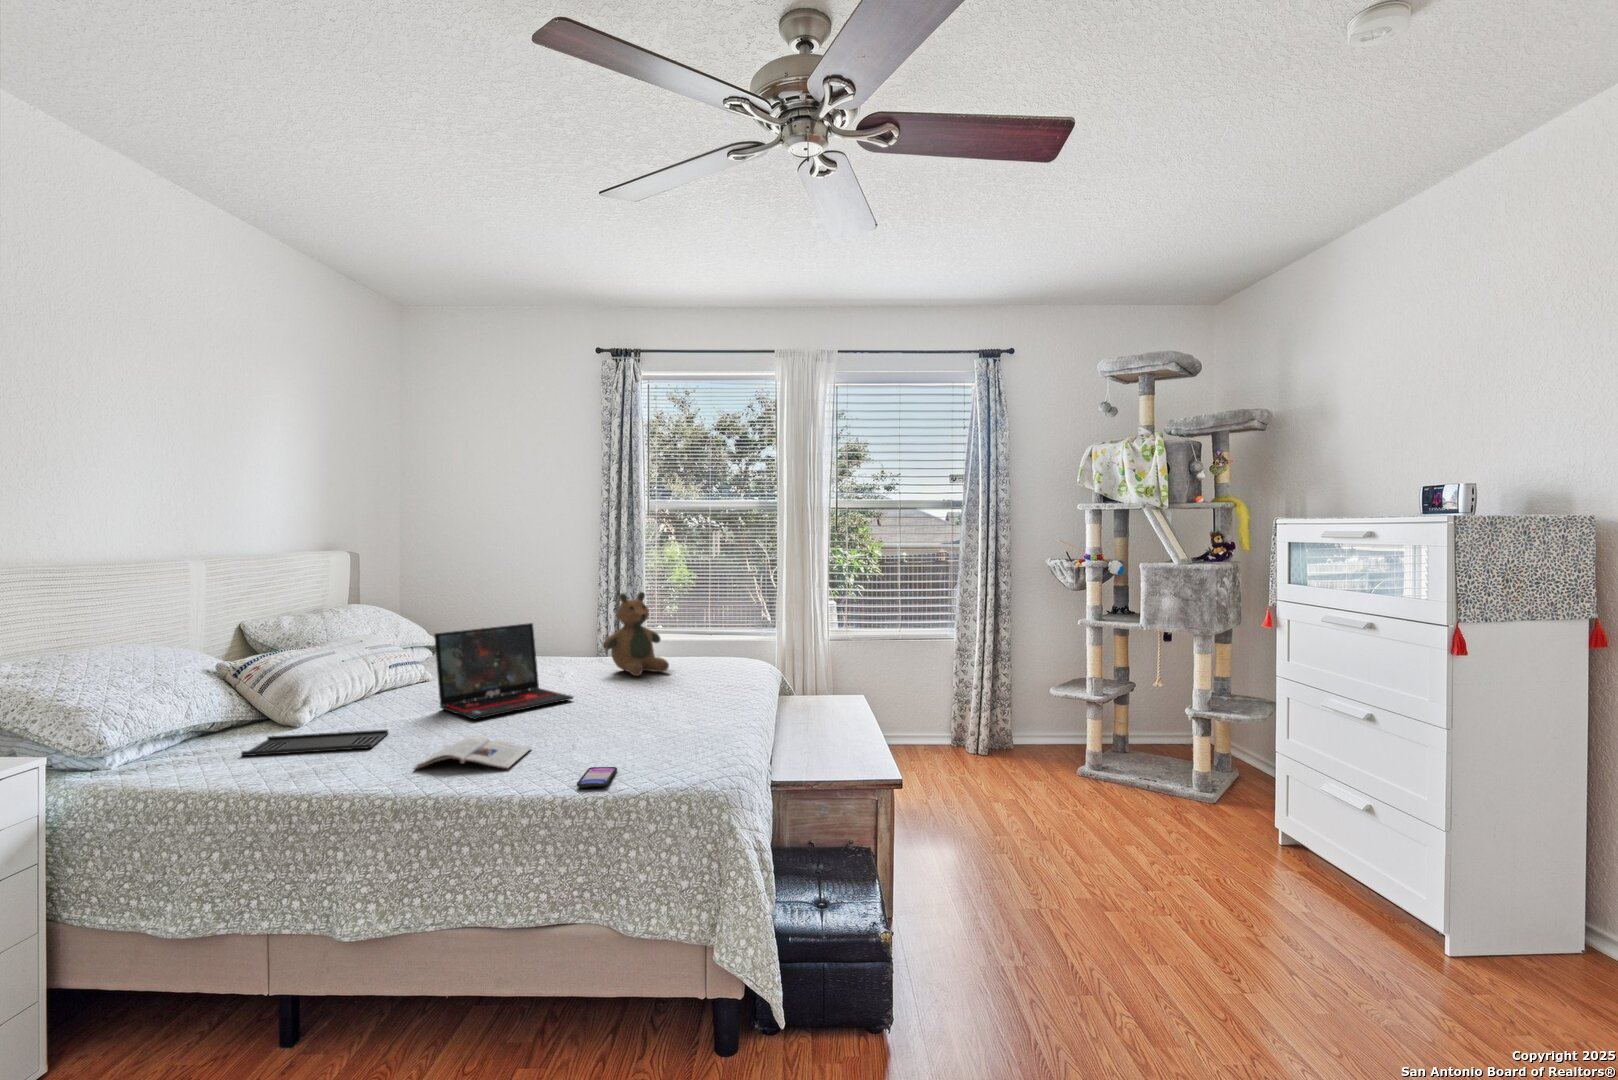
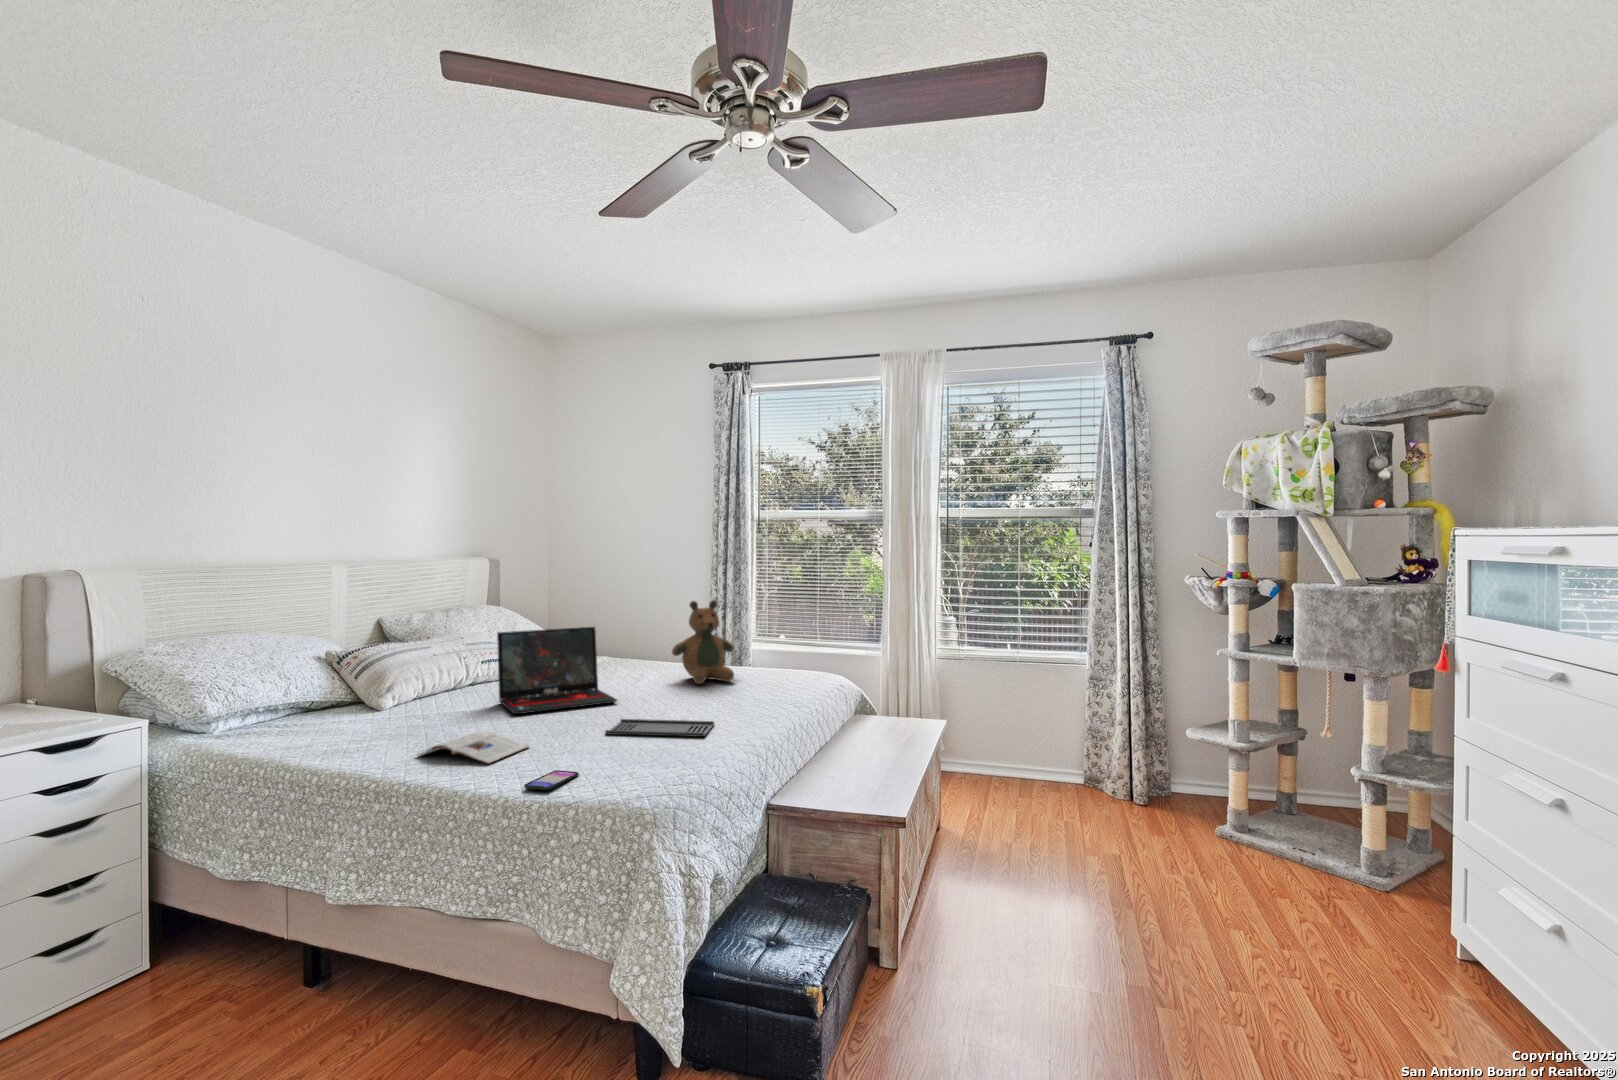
tray: present [241,730,388,756] -> present [605,719,714,737]

